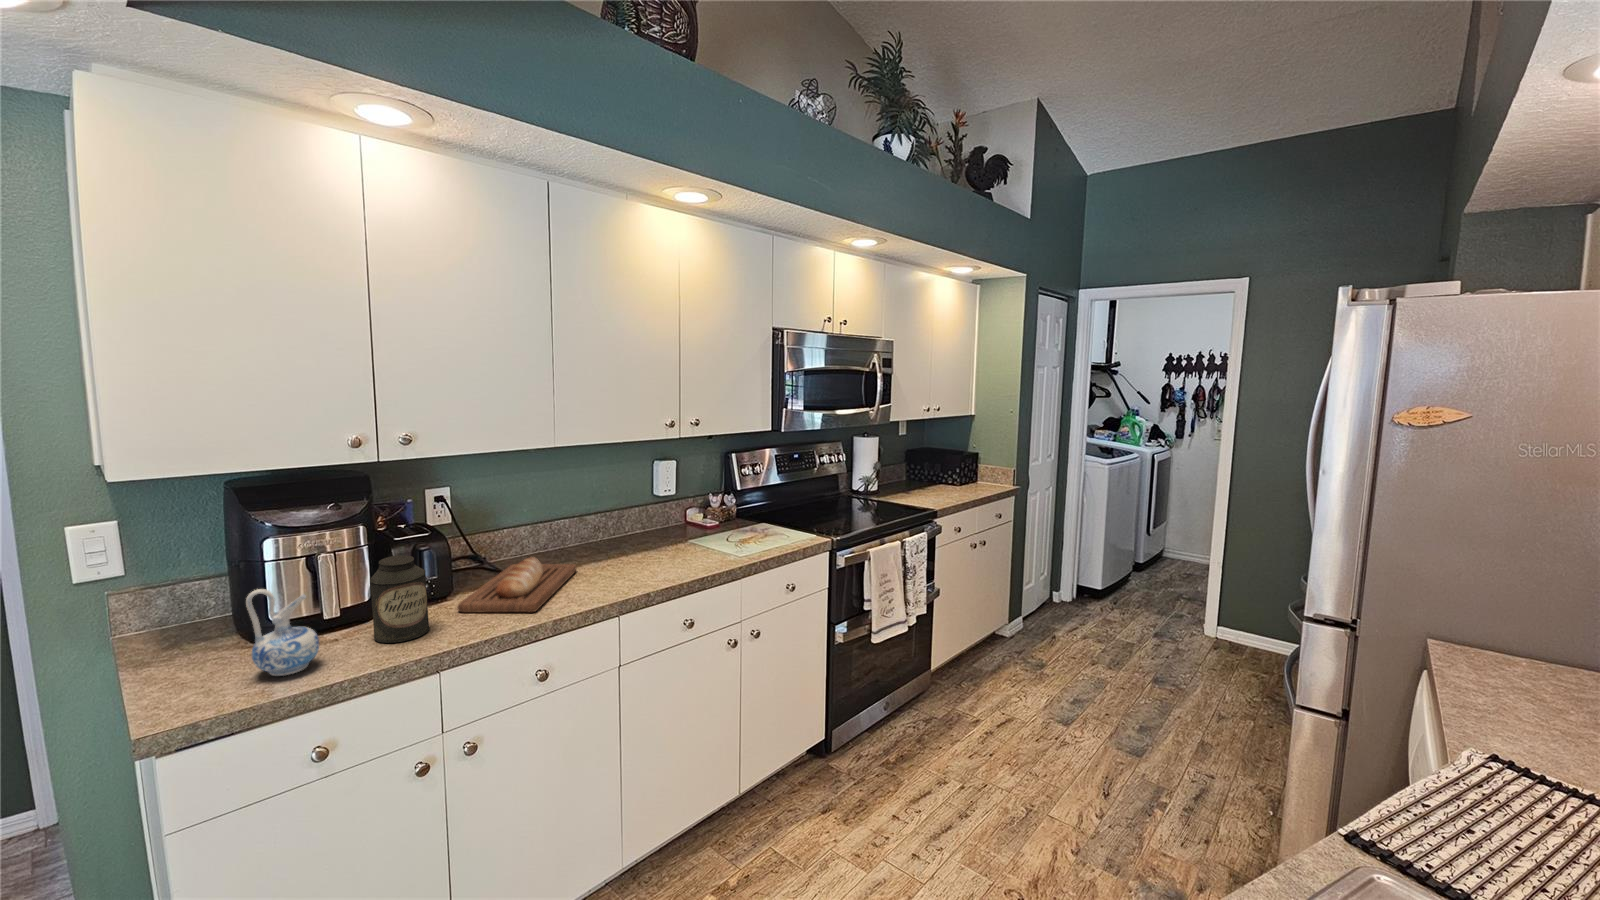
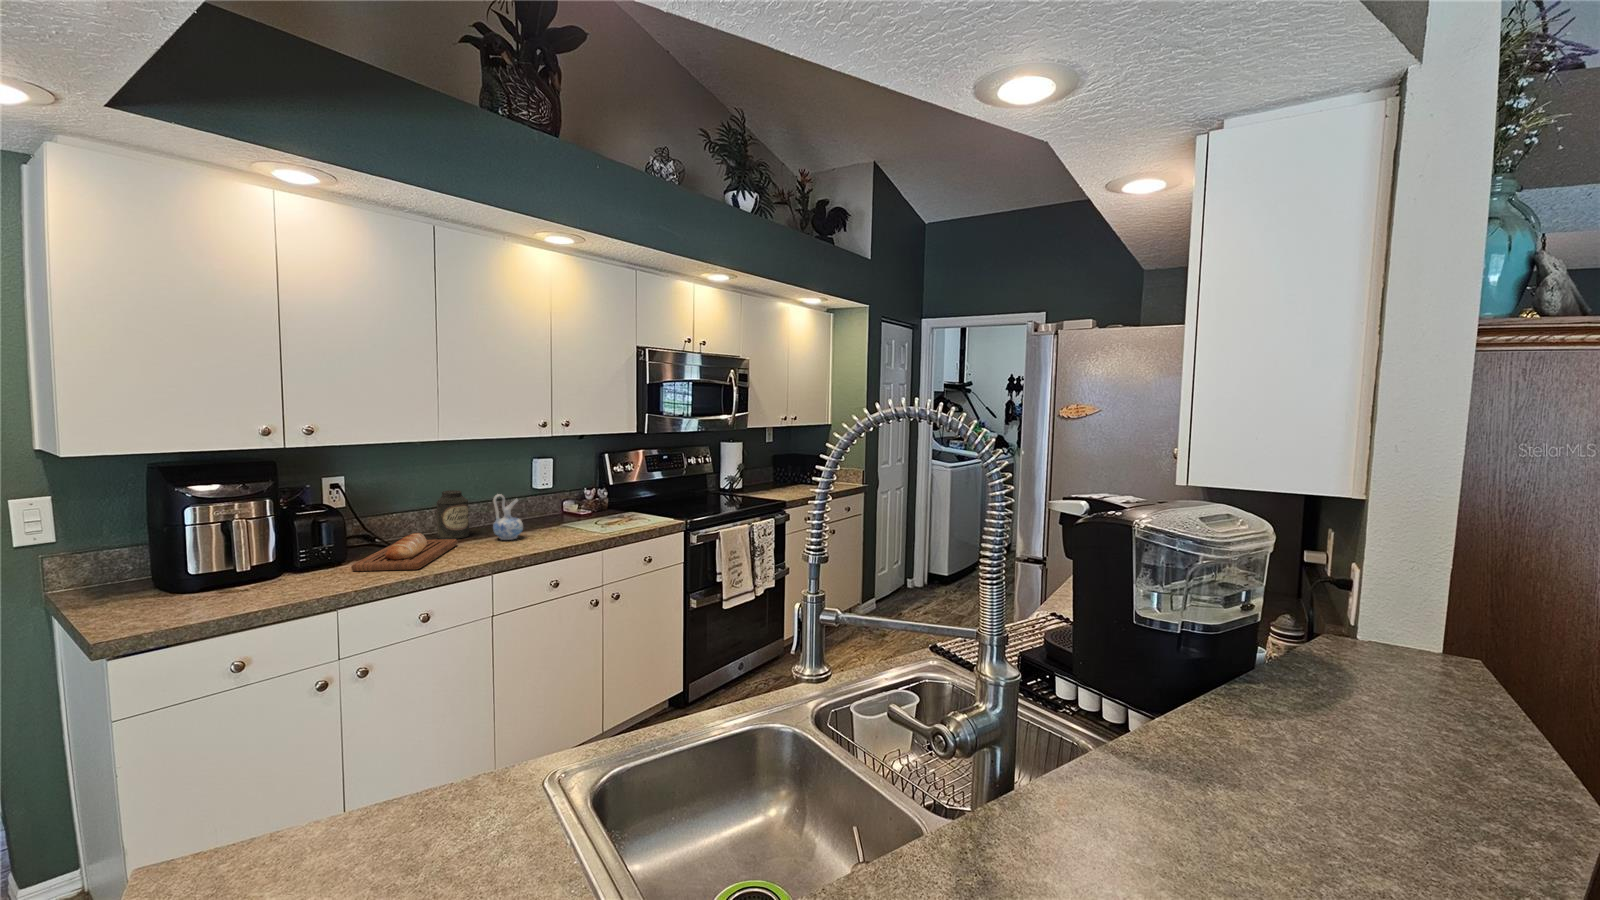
canister: present [370,555,429,643] -> present [437,490,469,539]
ceramic pitcher: present [246,589,319,676] -> present [493,494,523,540]

